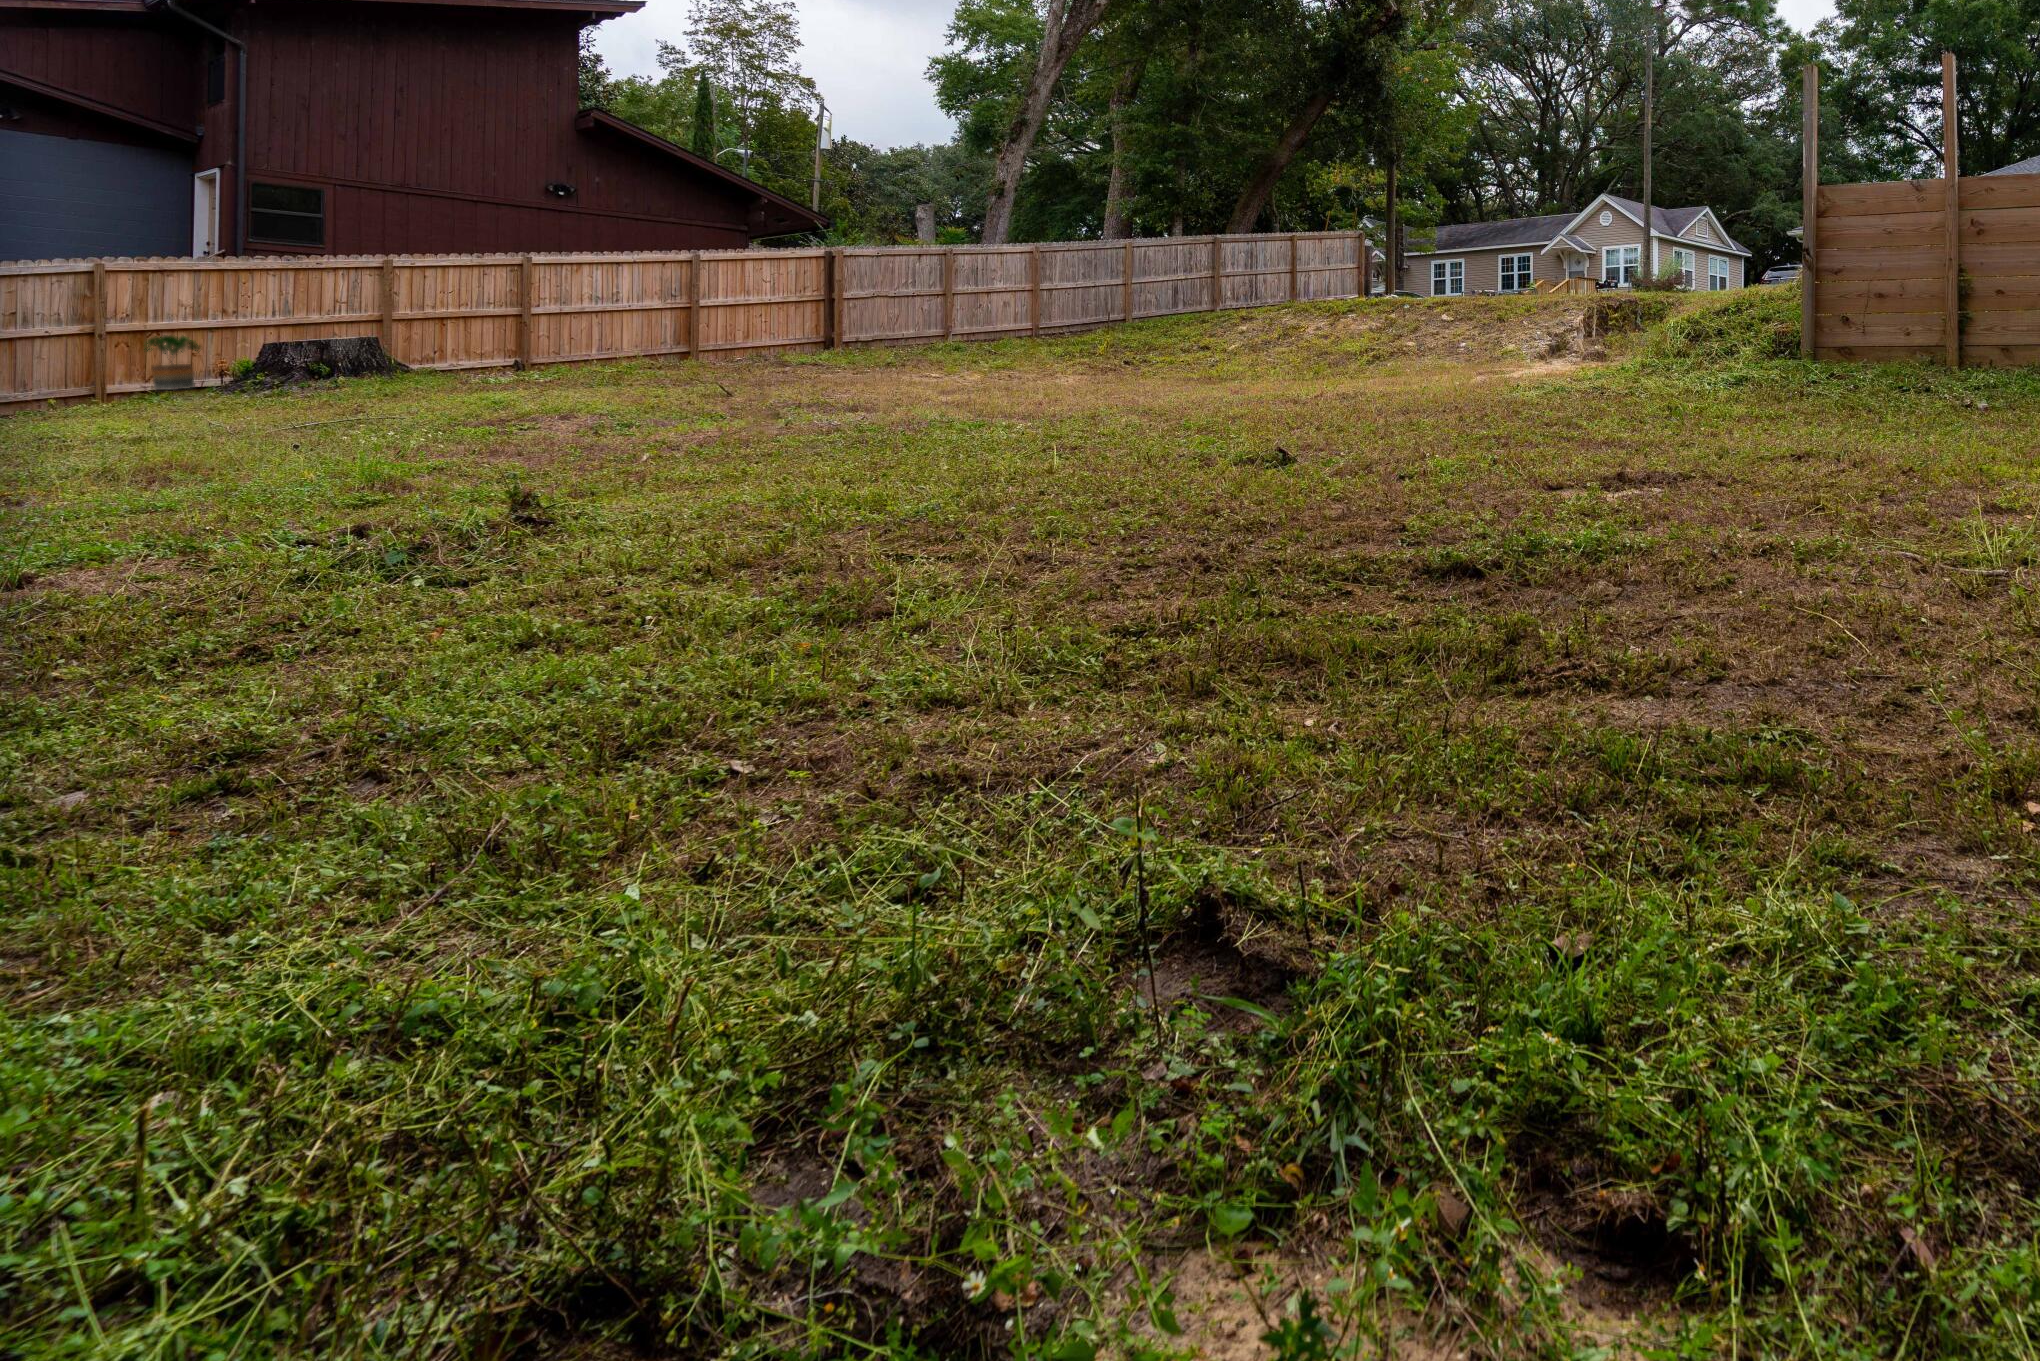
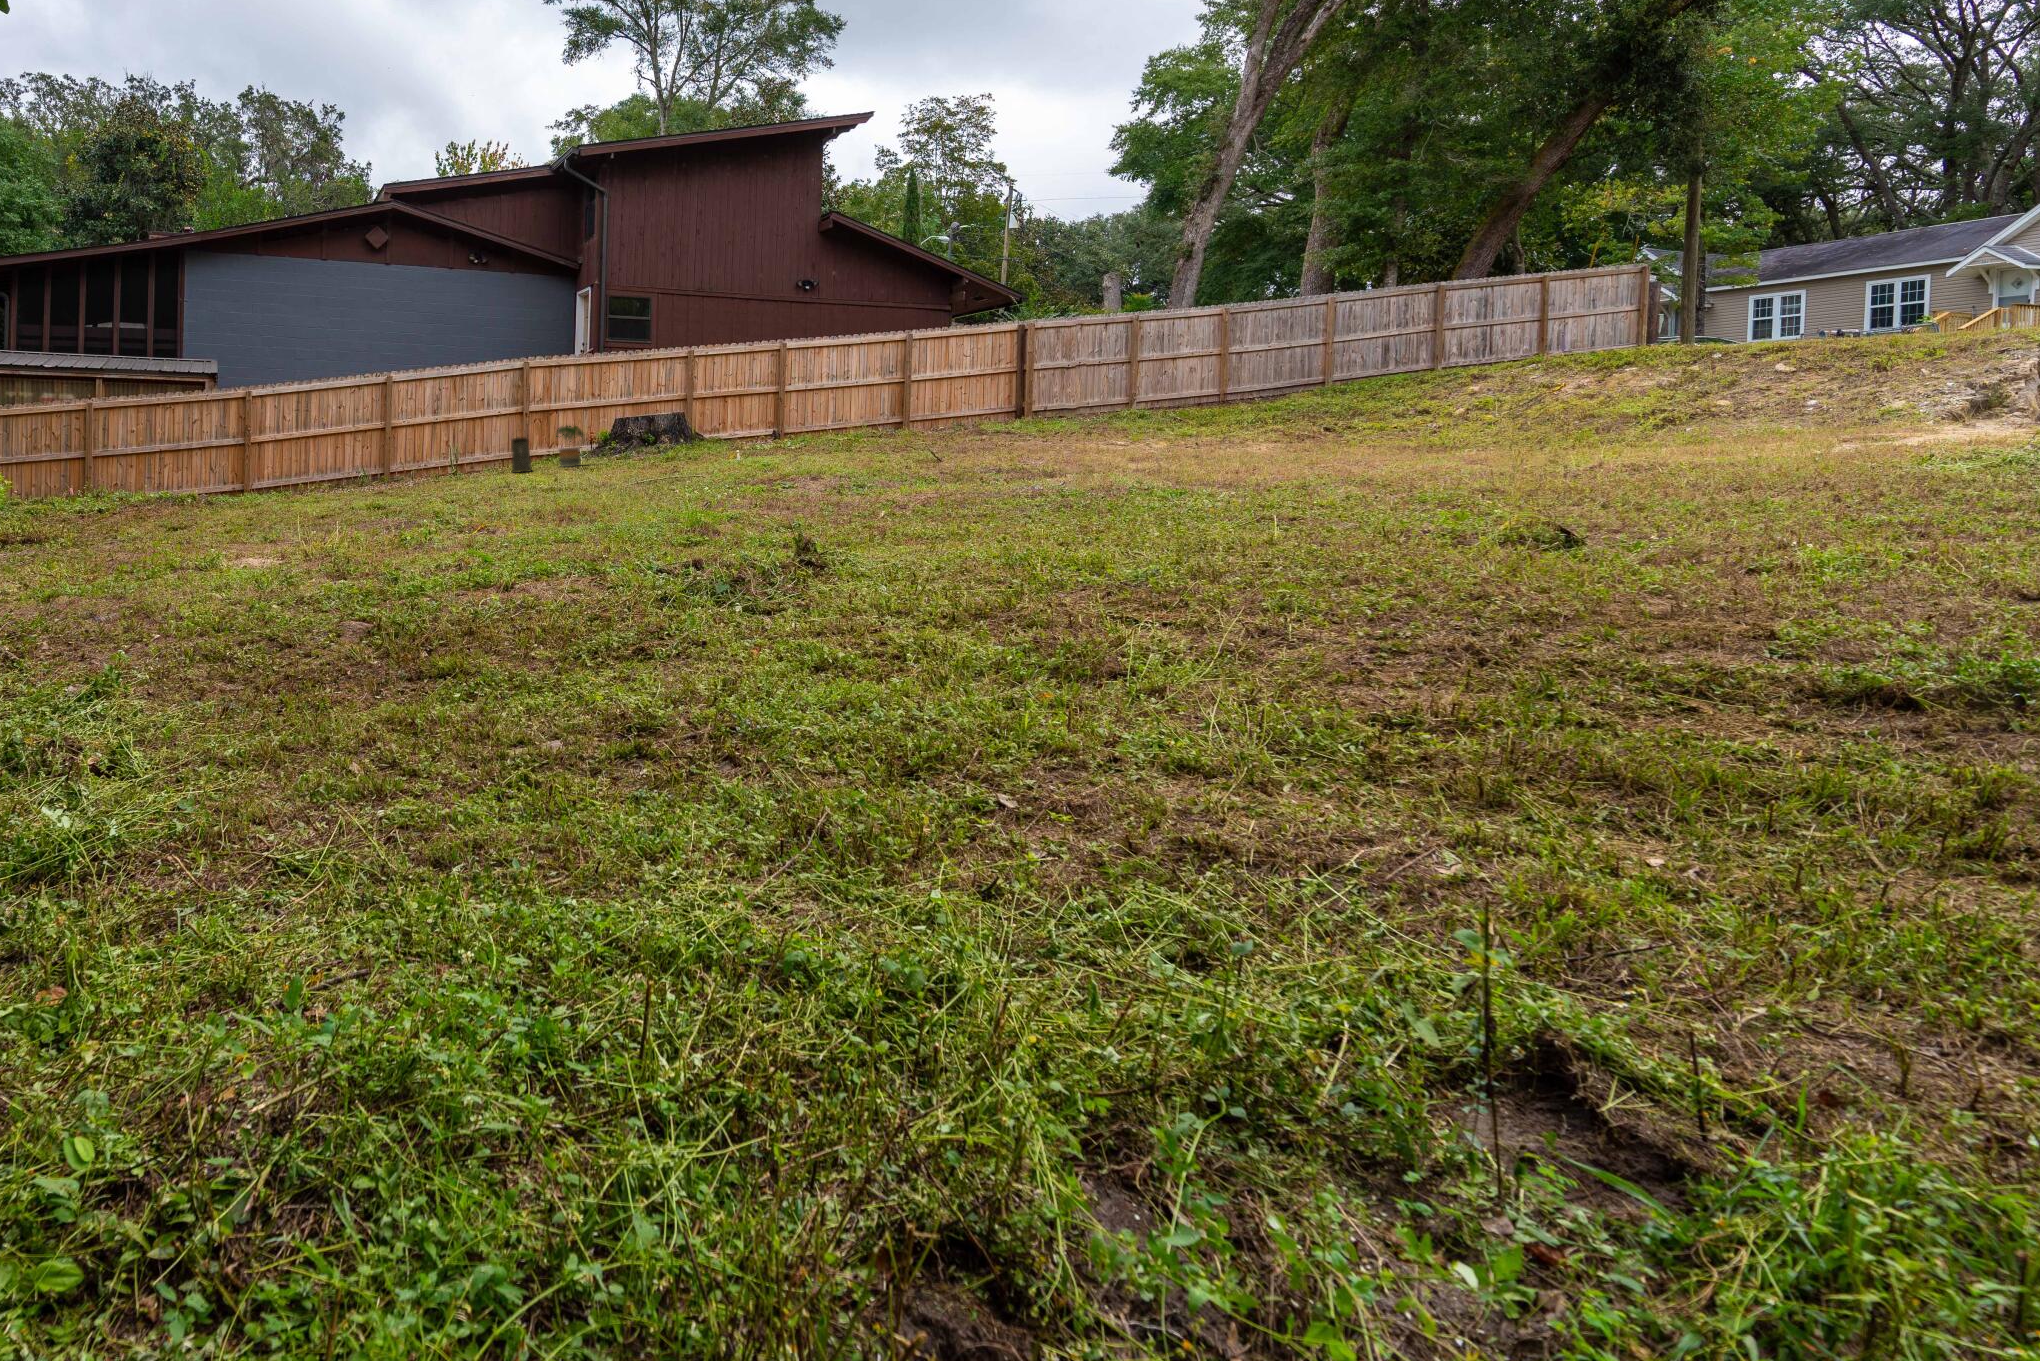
watering can: none [52,339,99,398] -> present [511,437,532,473]

